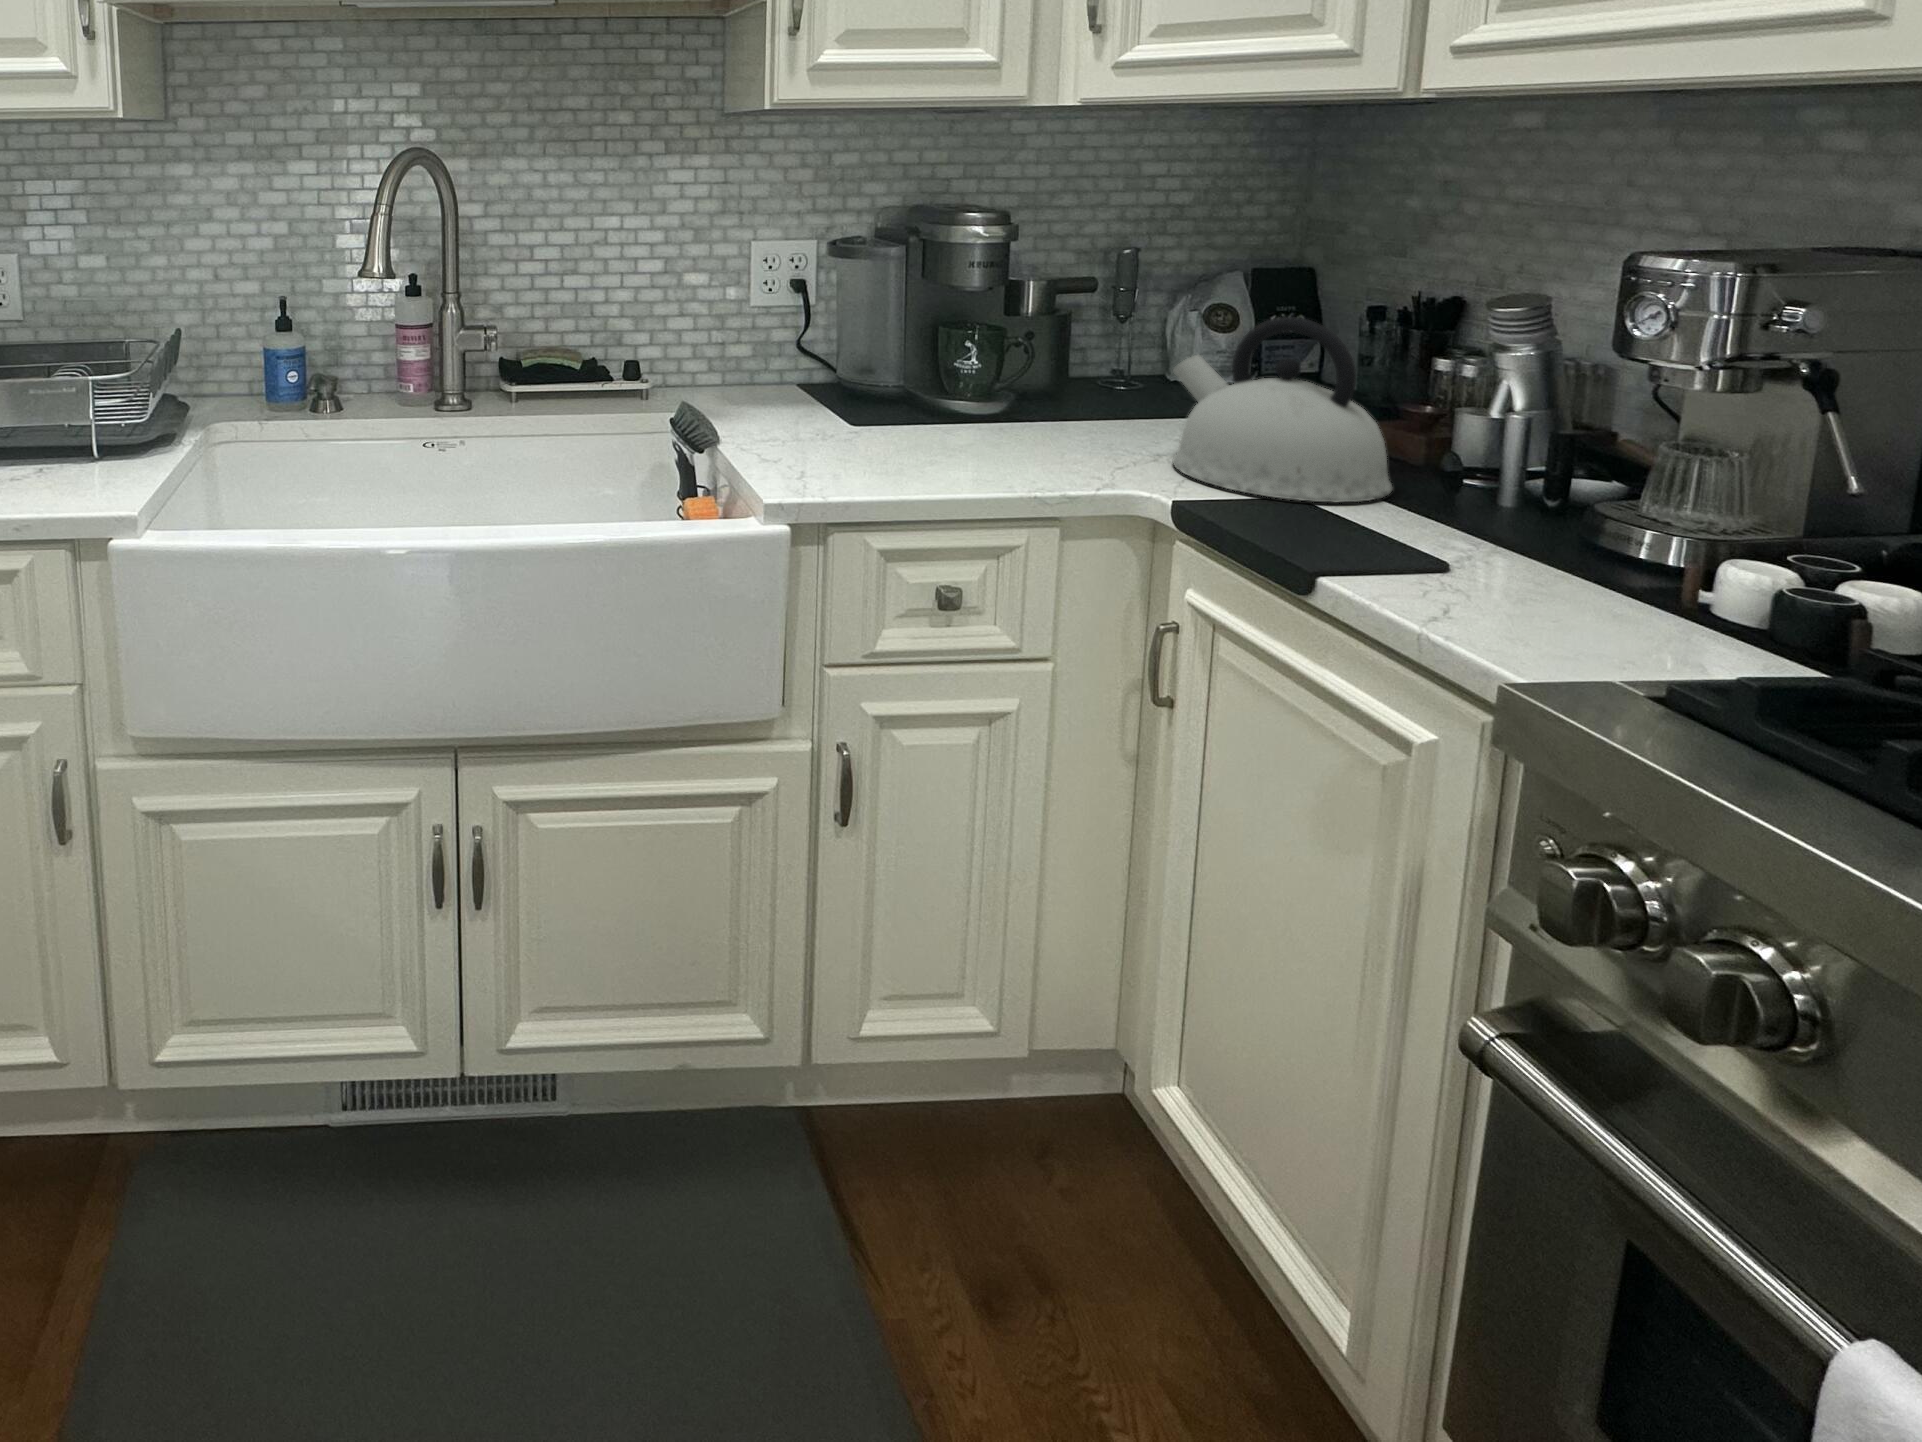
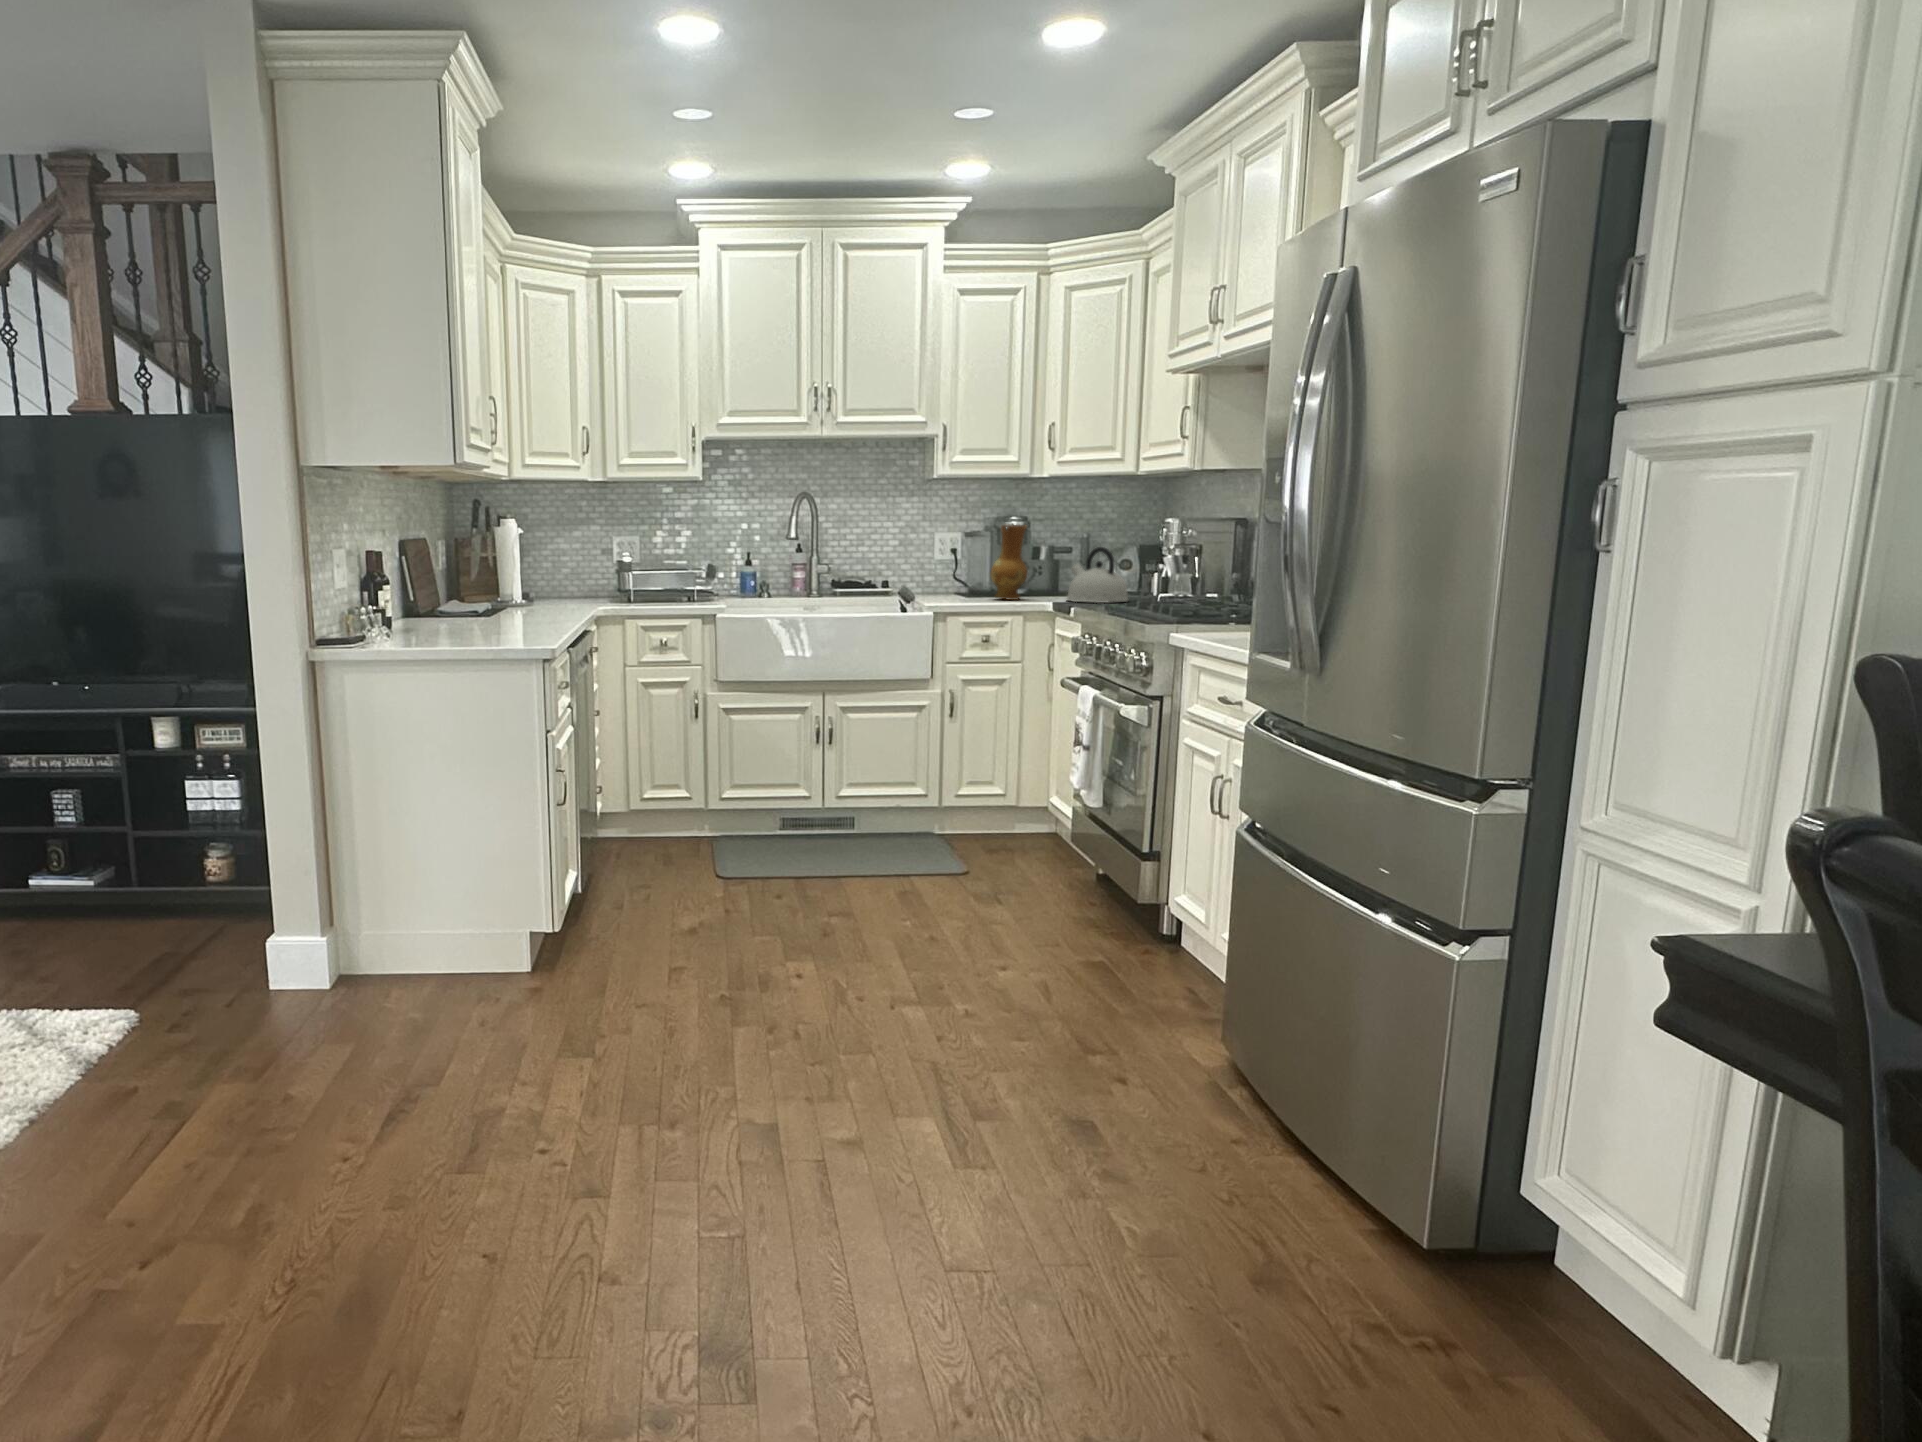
ceramic jug: none [937,240,1054,461] -> present [991,525,1027,600]

